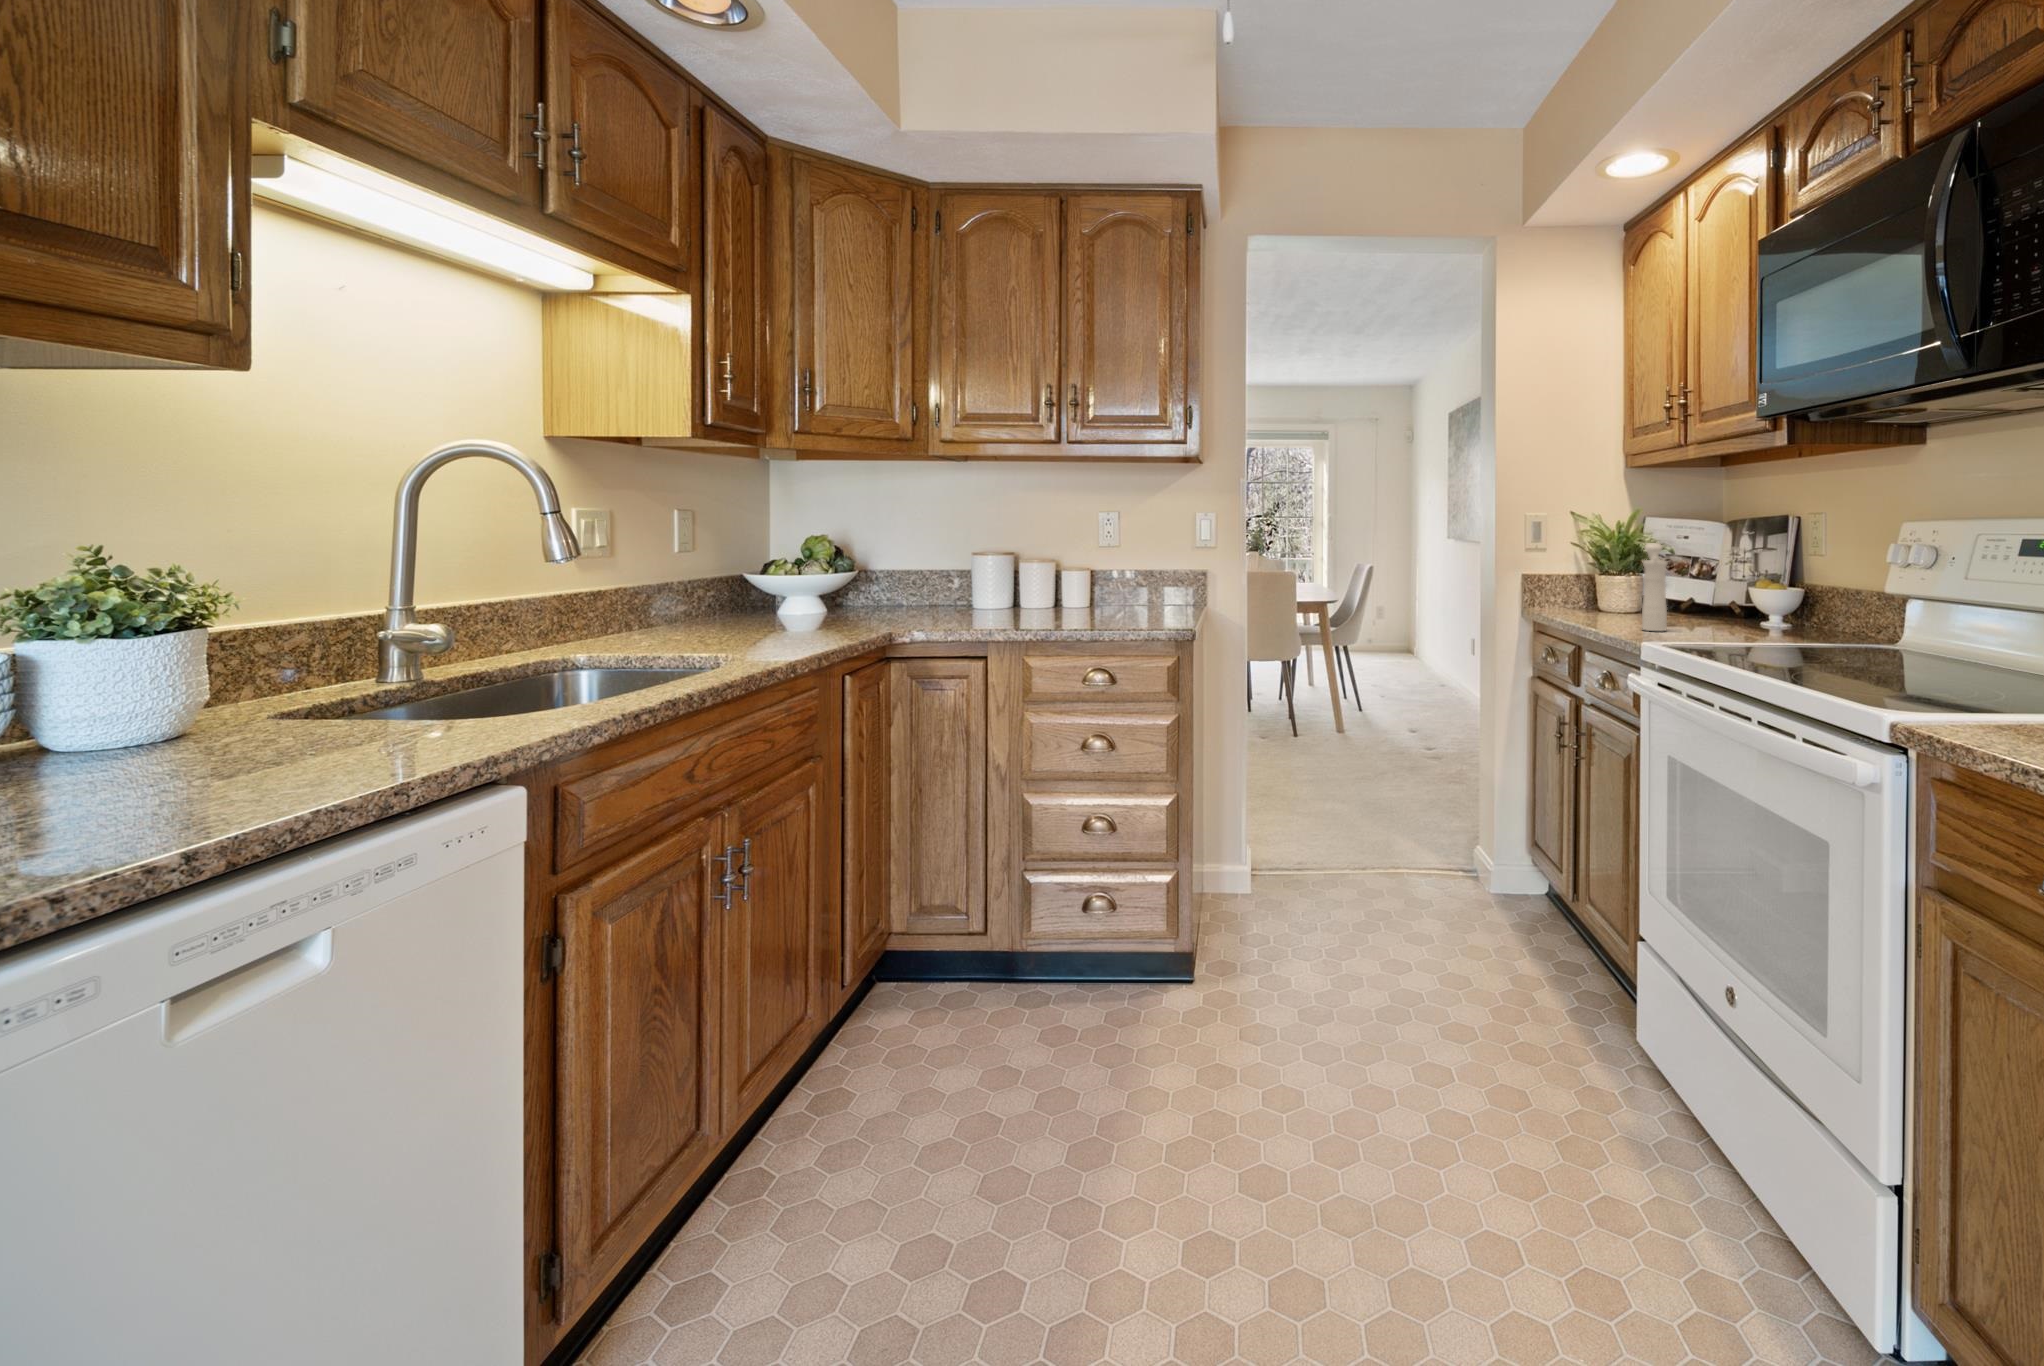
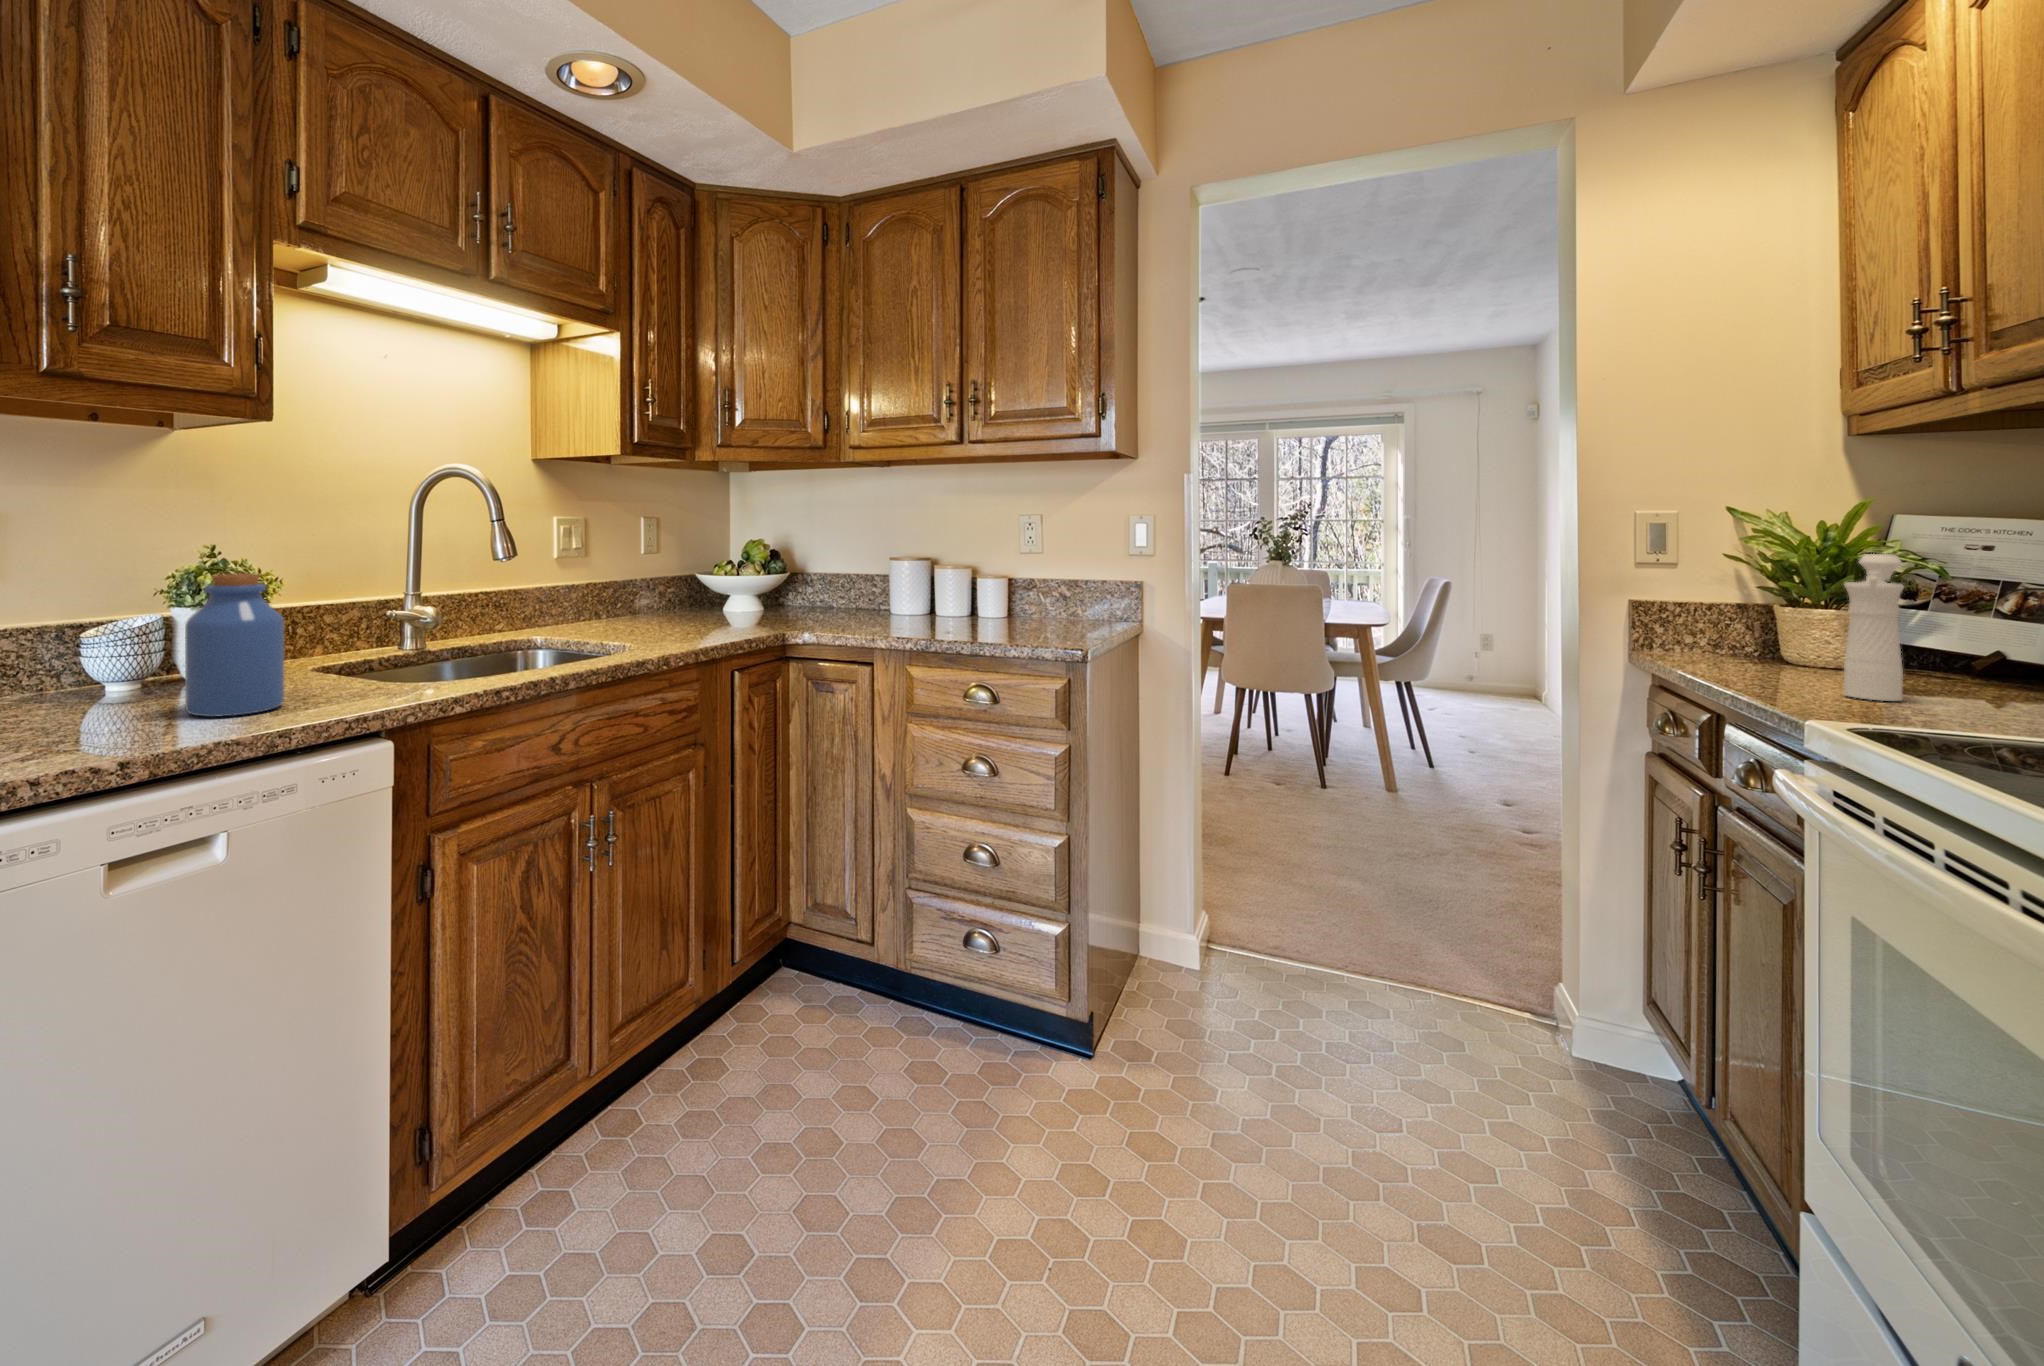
jar: none [167,584,340,786] -> present [185,573,285,717]

